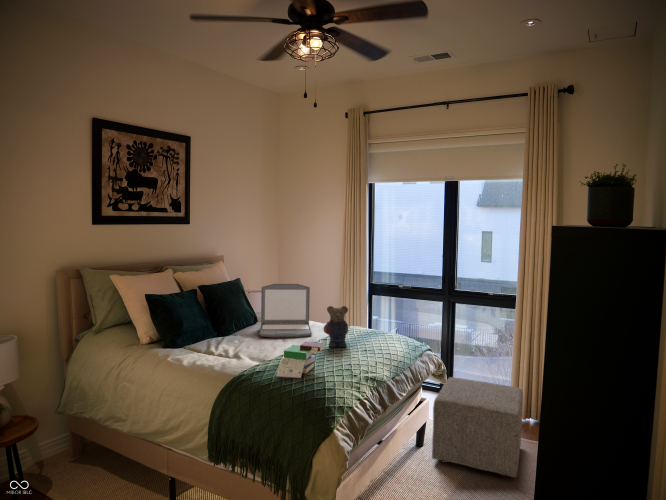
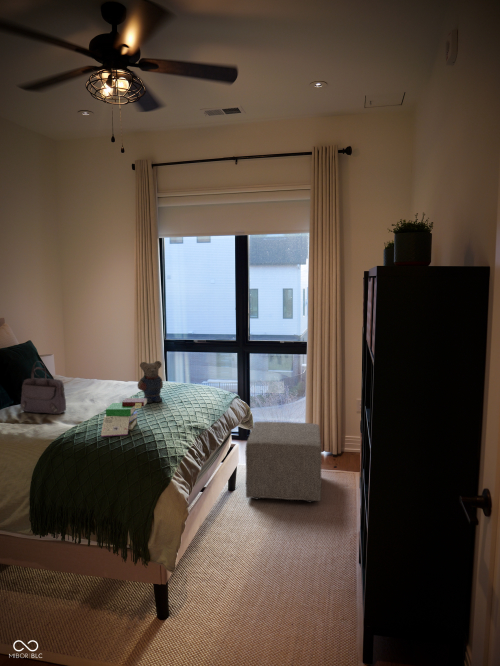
laptop: present [260,284,312,337] -> none [60,343,122,400]
handbag: none [220,299,257,350] -> present [21,363,66,414]

